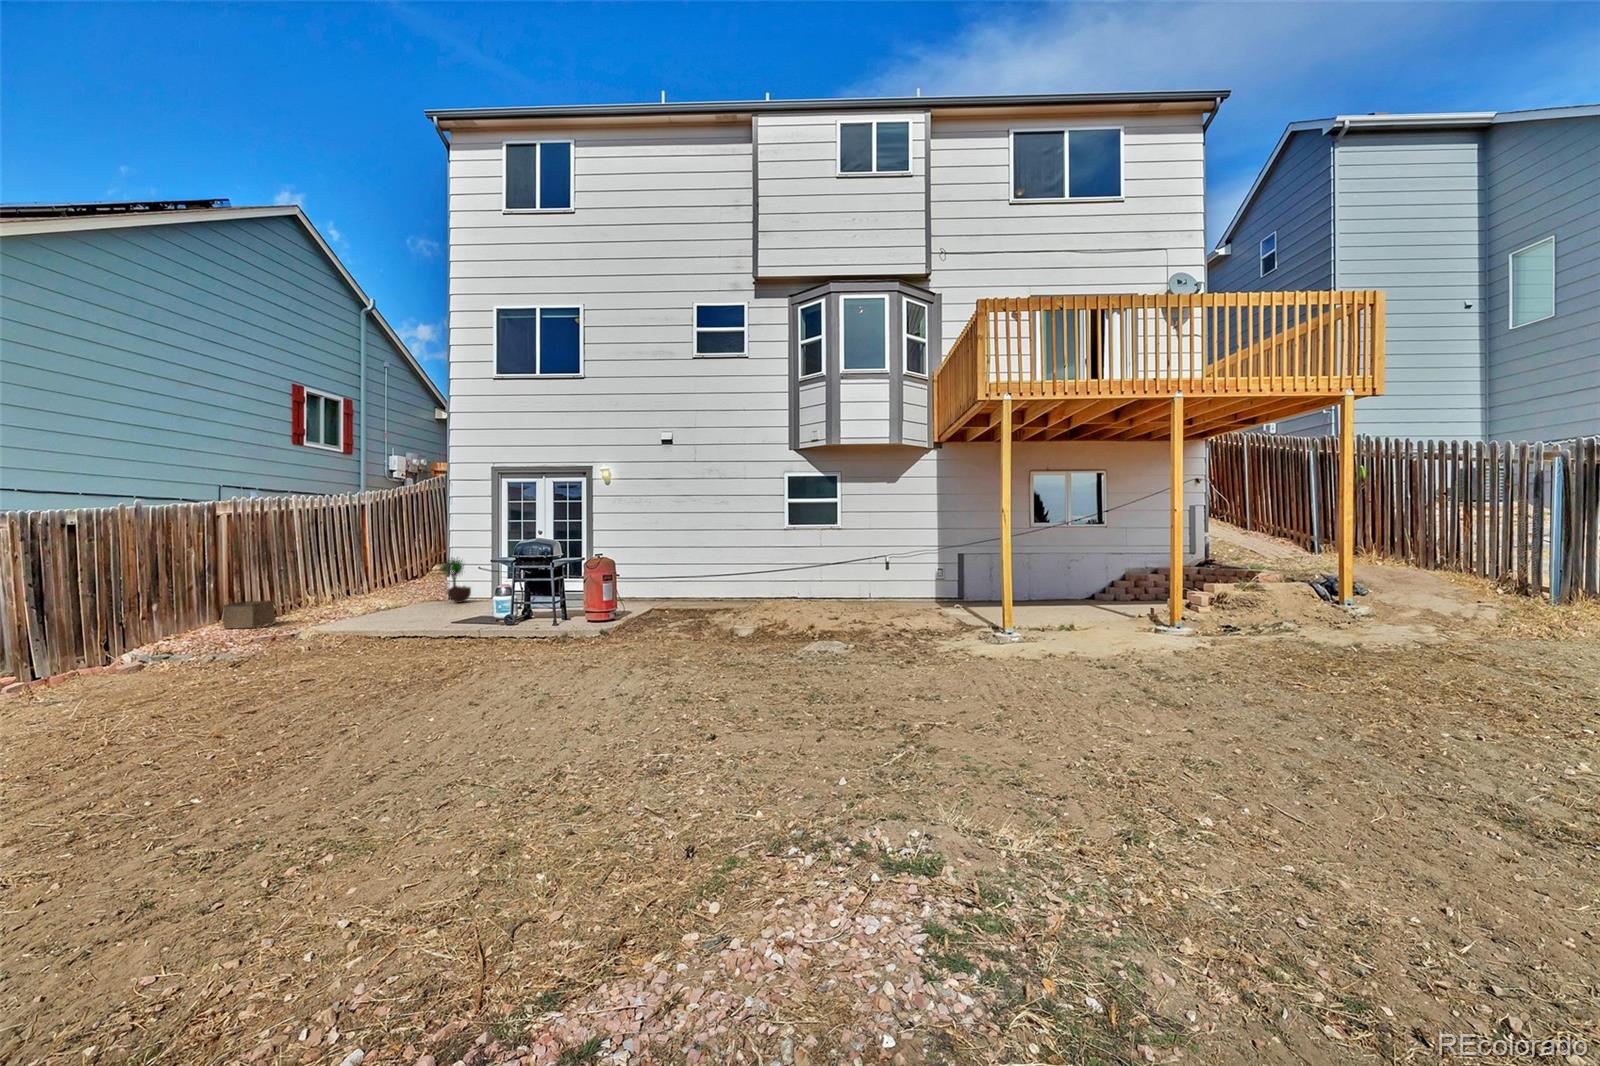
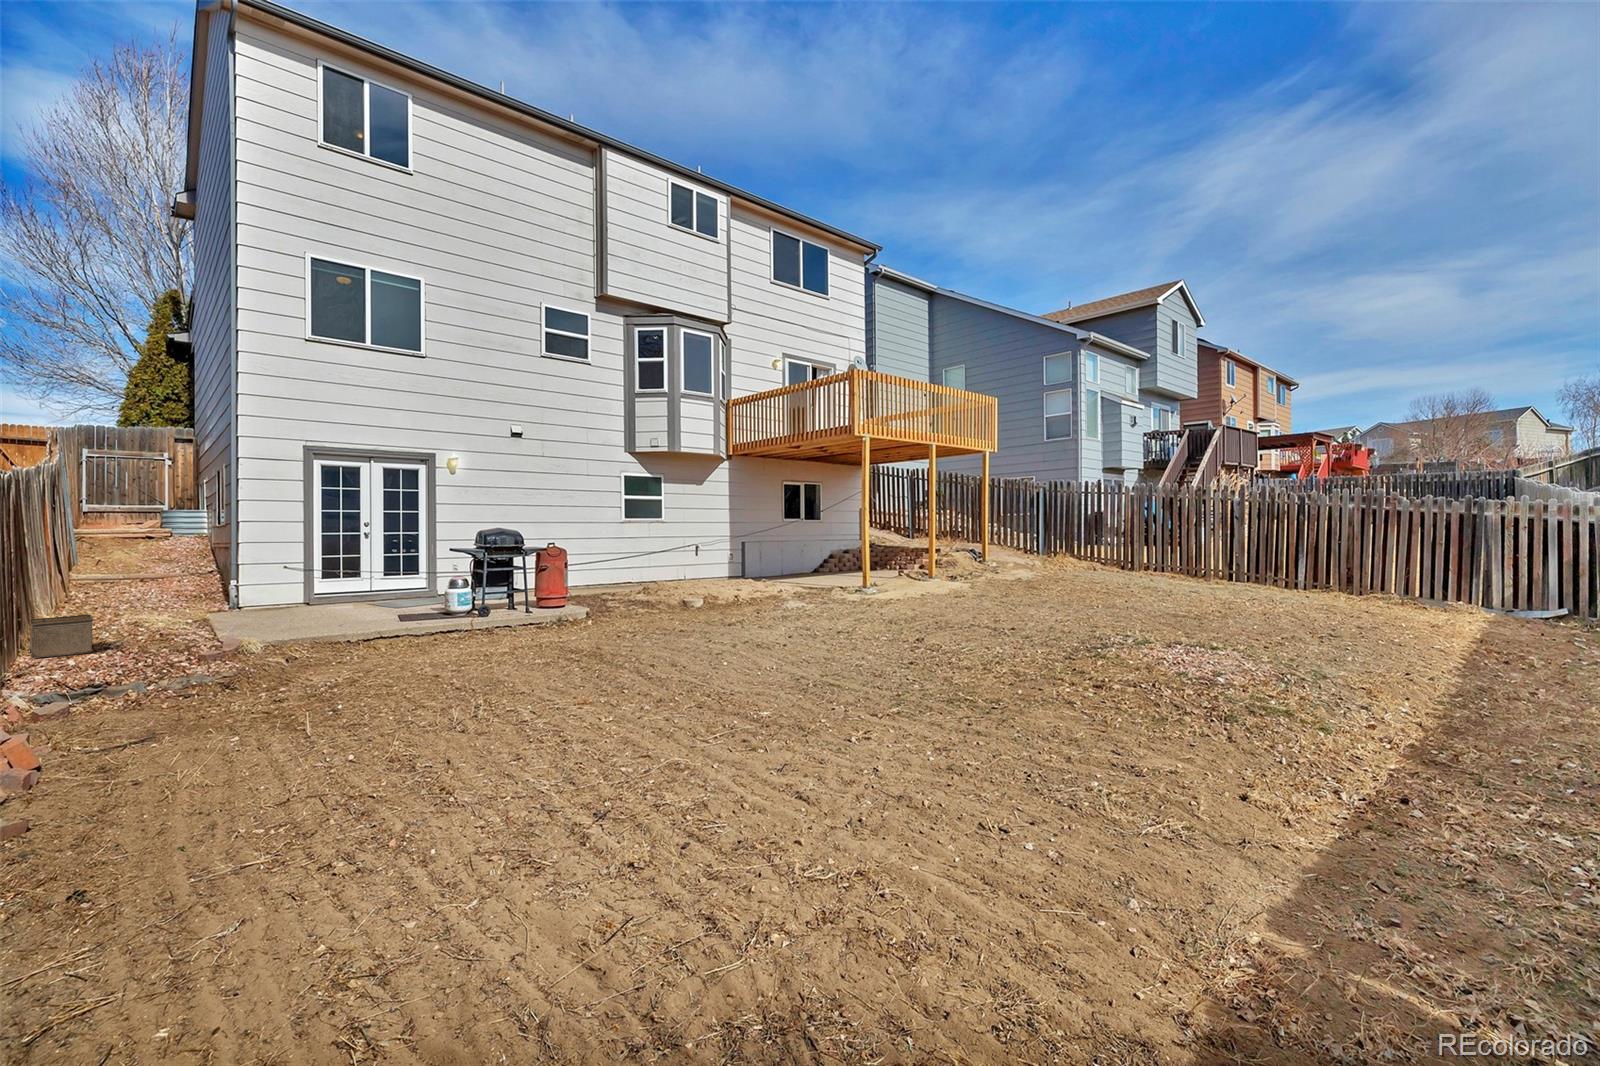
potted tree: present [440,558,471,603] -> none [243,549,288,609]

